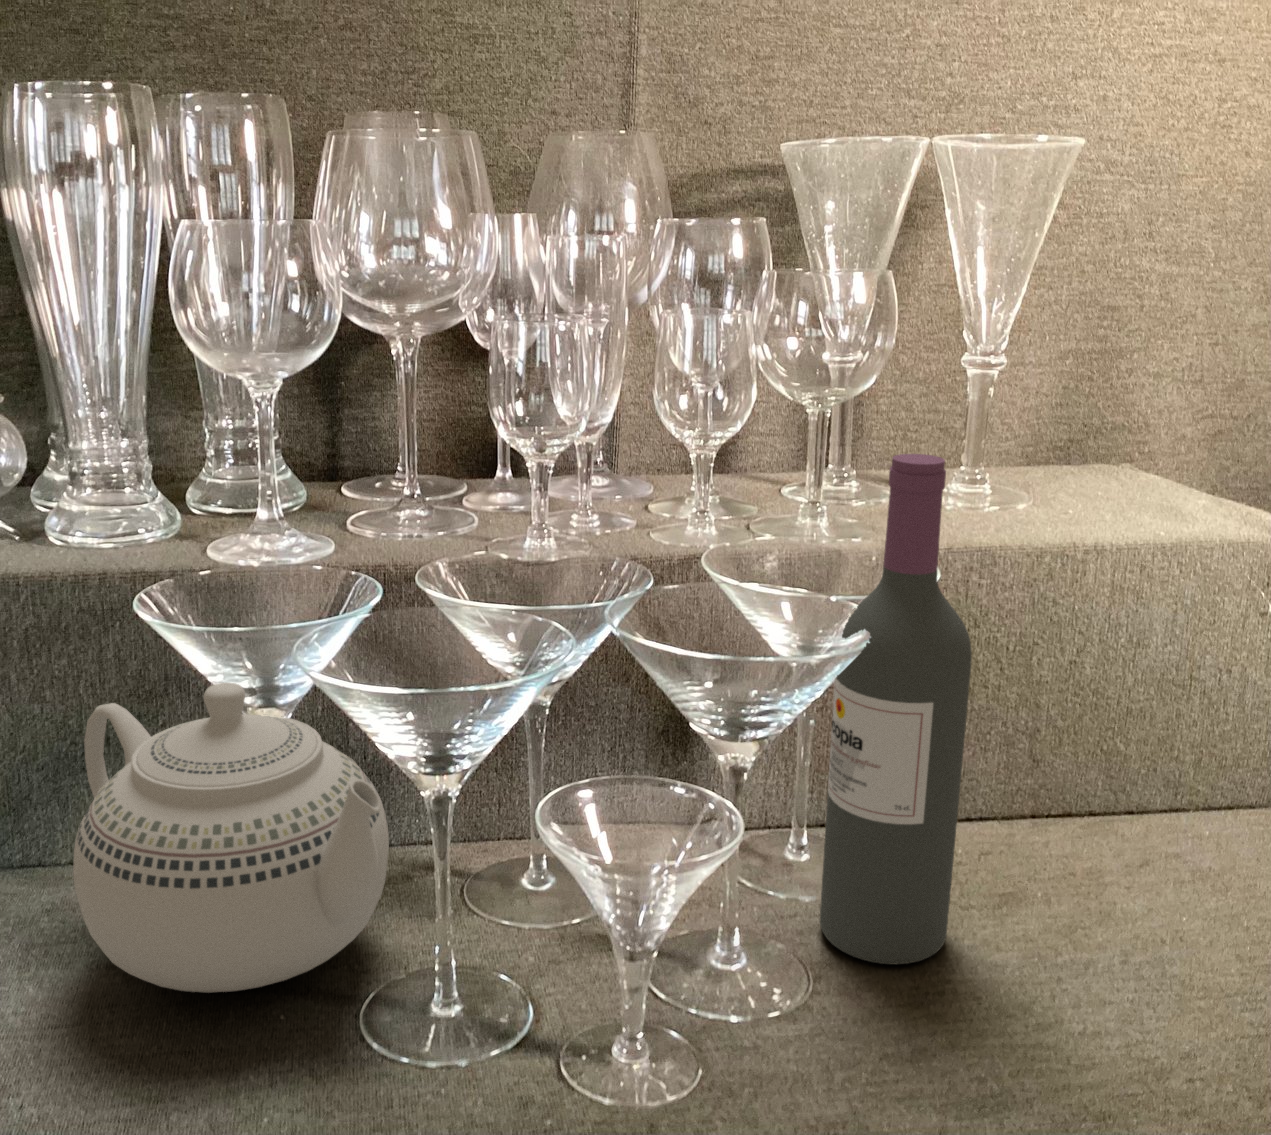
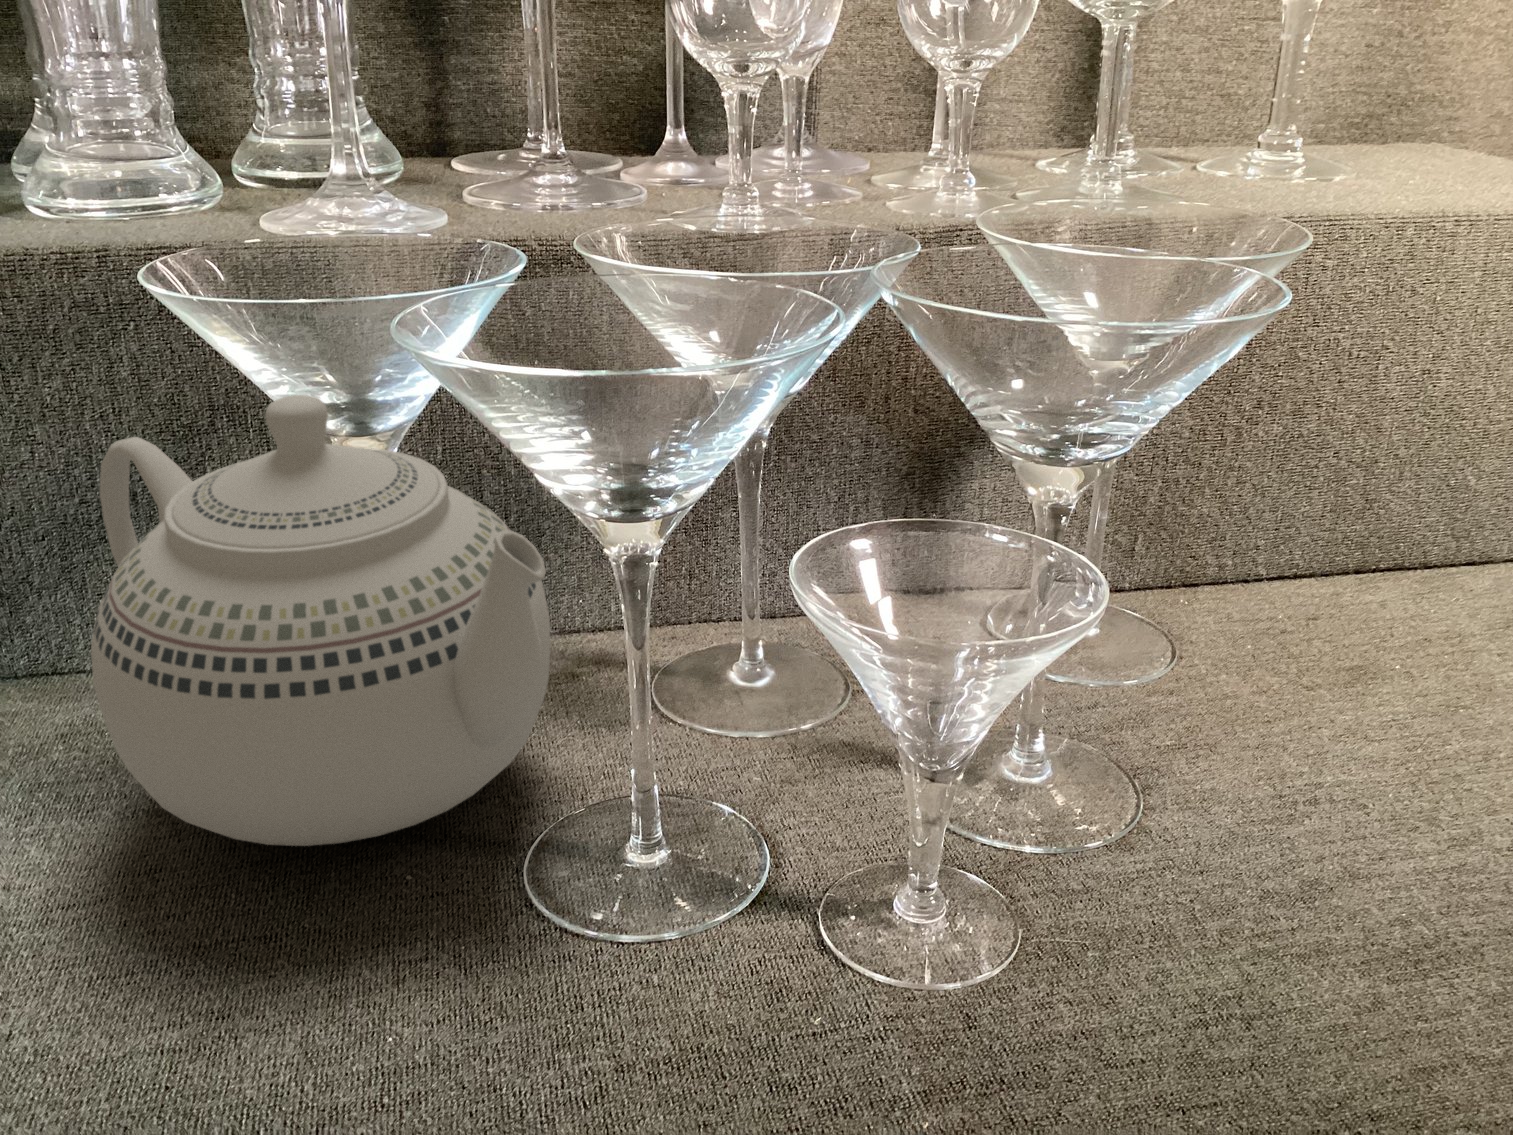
wine bottle: present [820,454,972,964] -> none [1158,10,1418,779]

